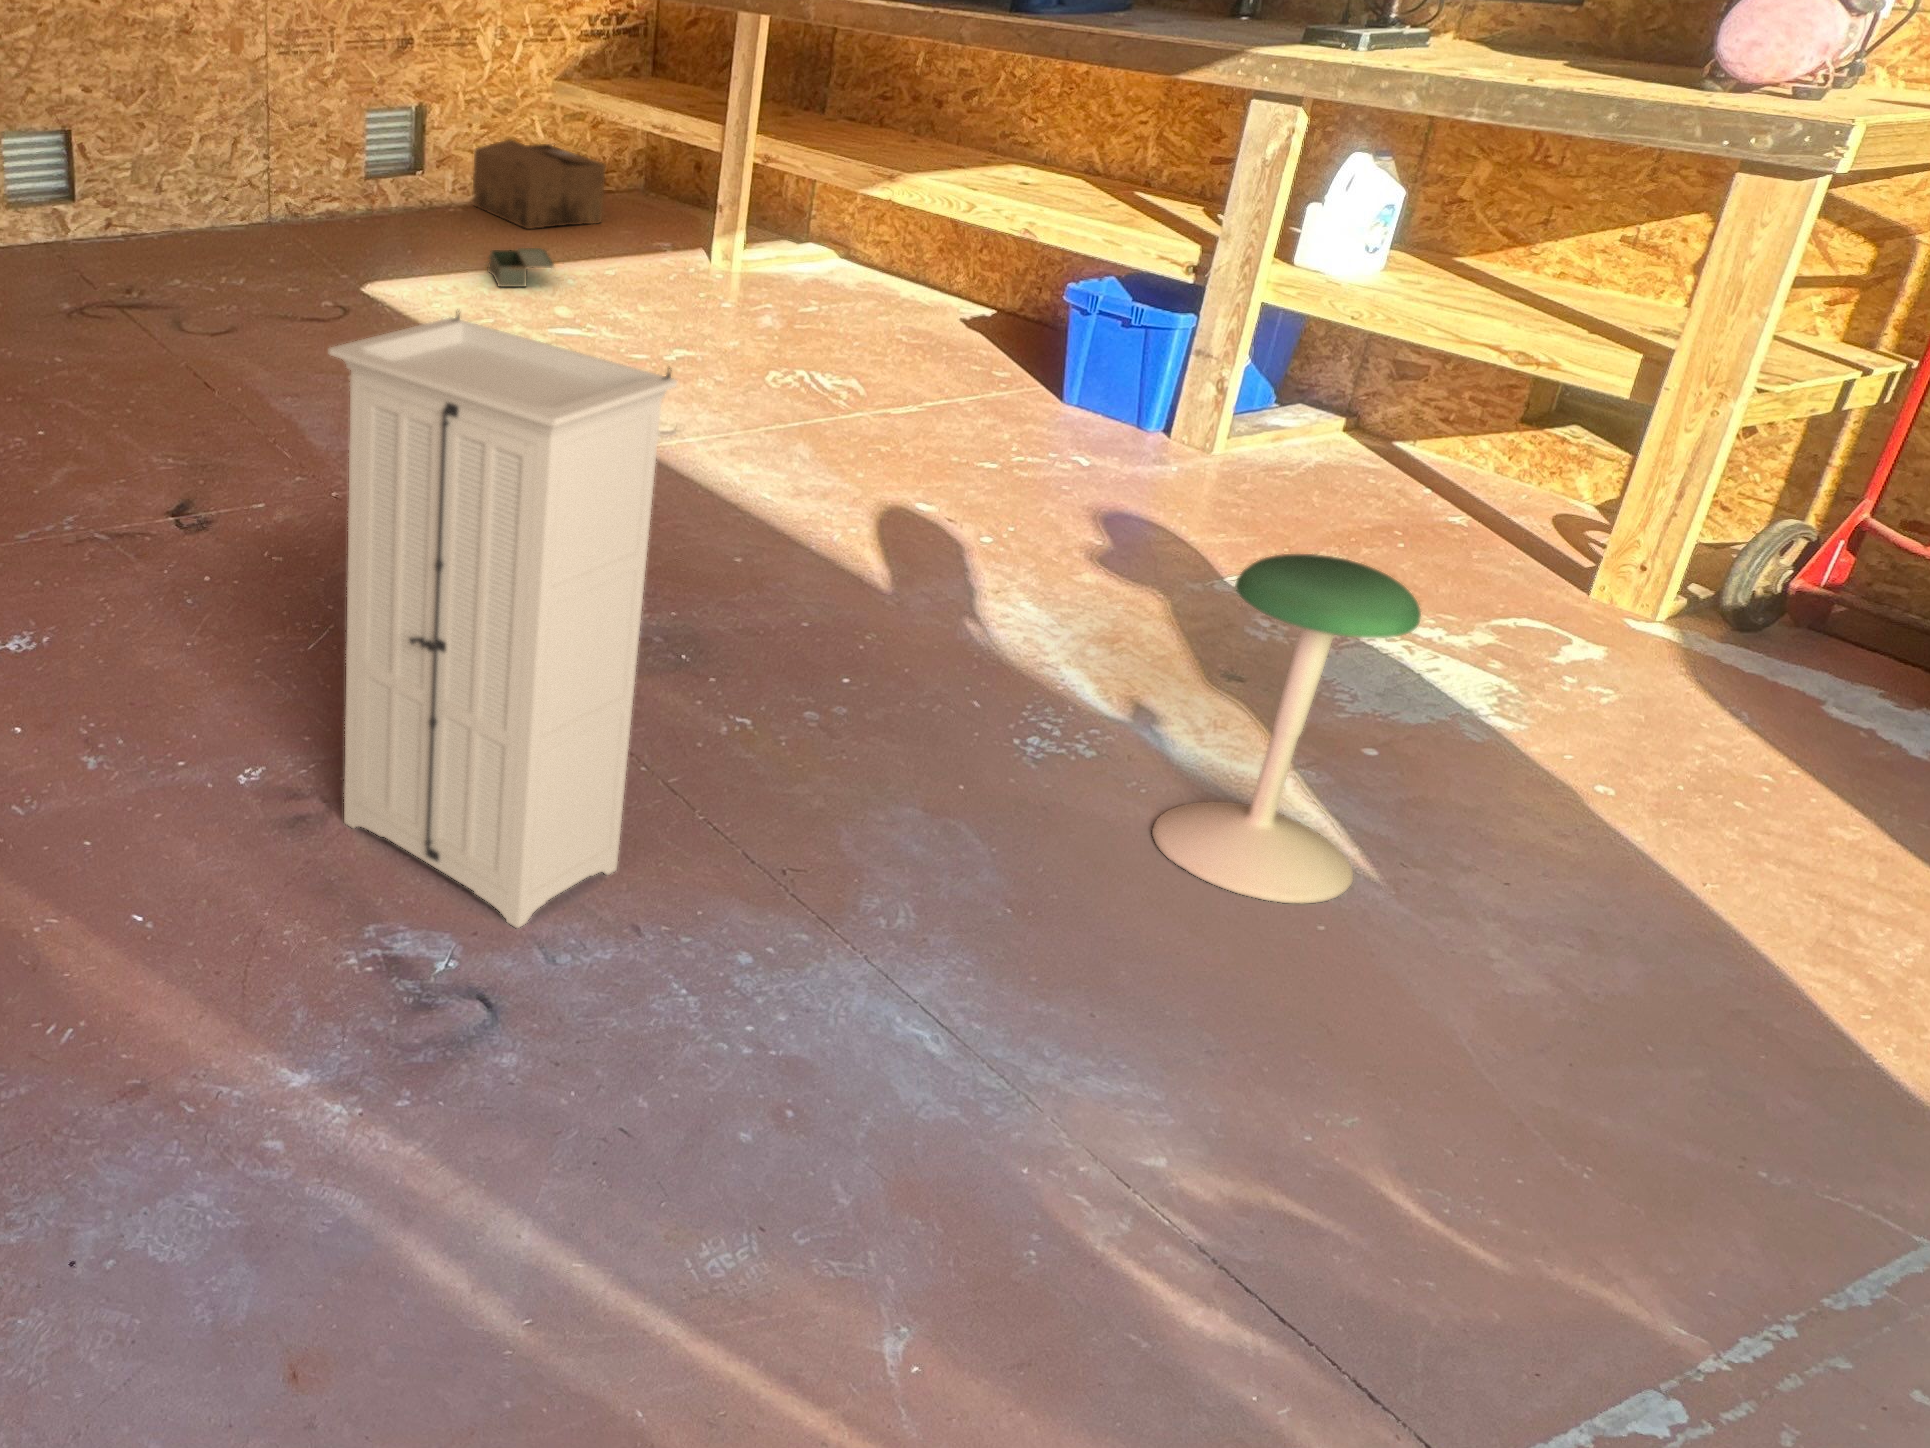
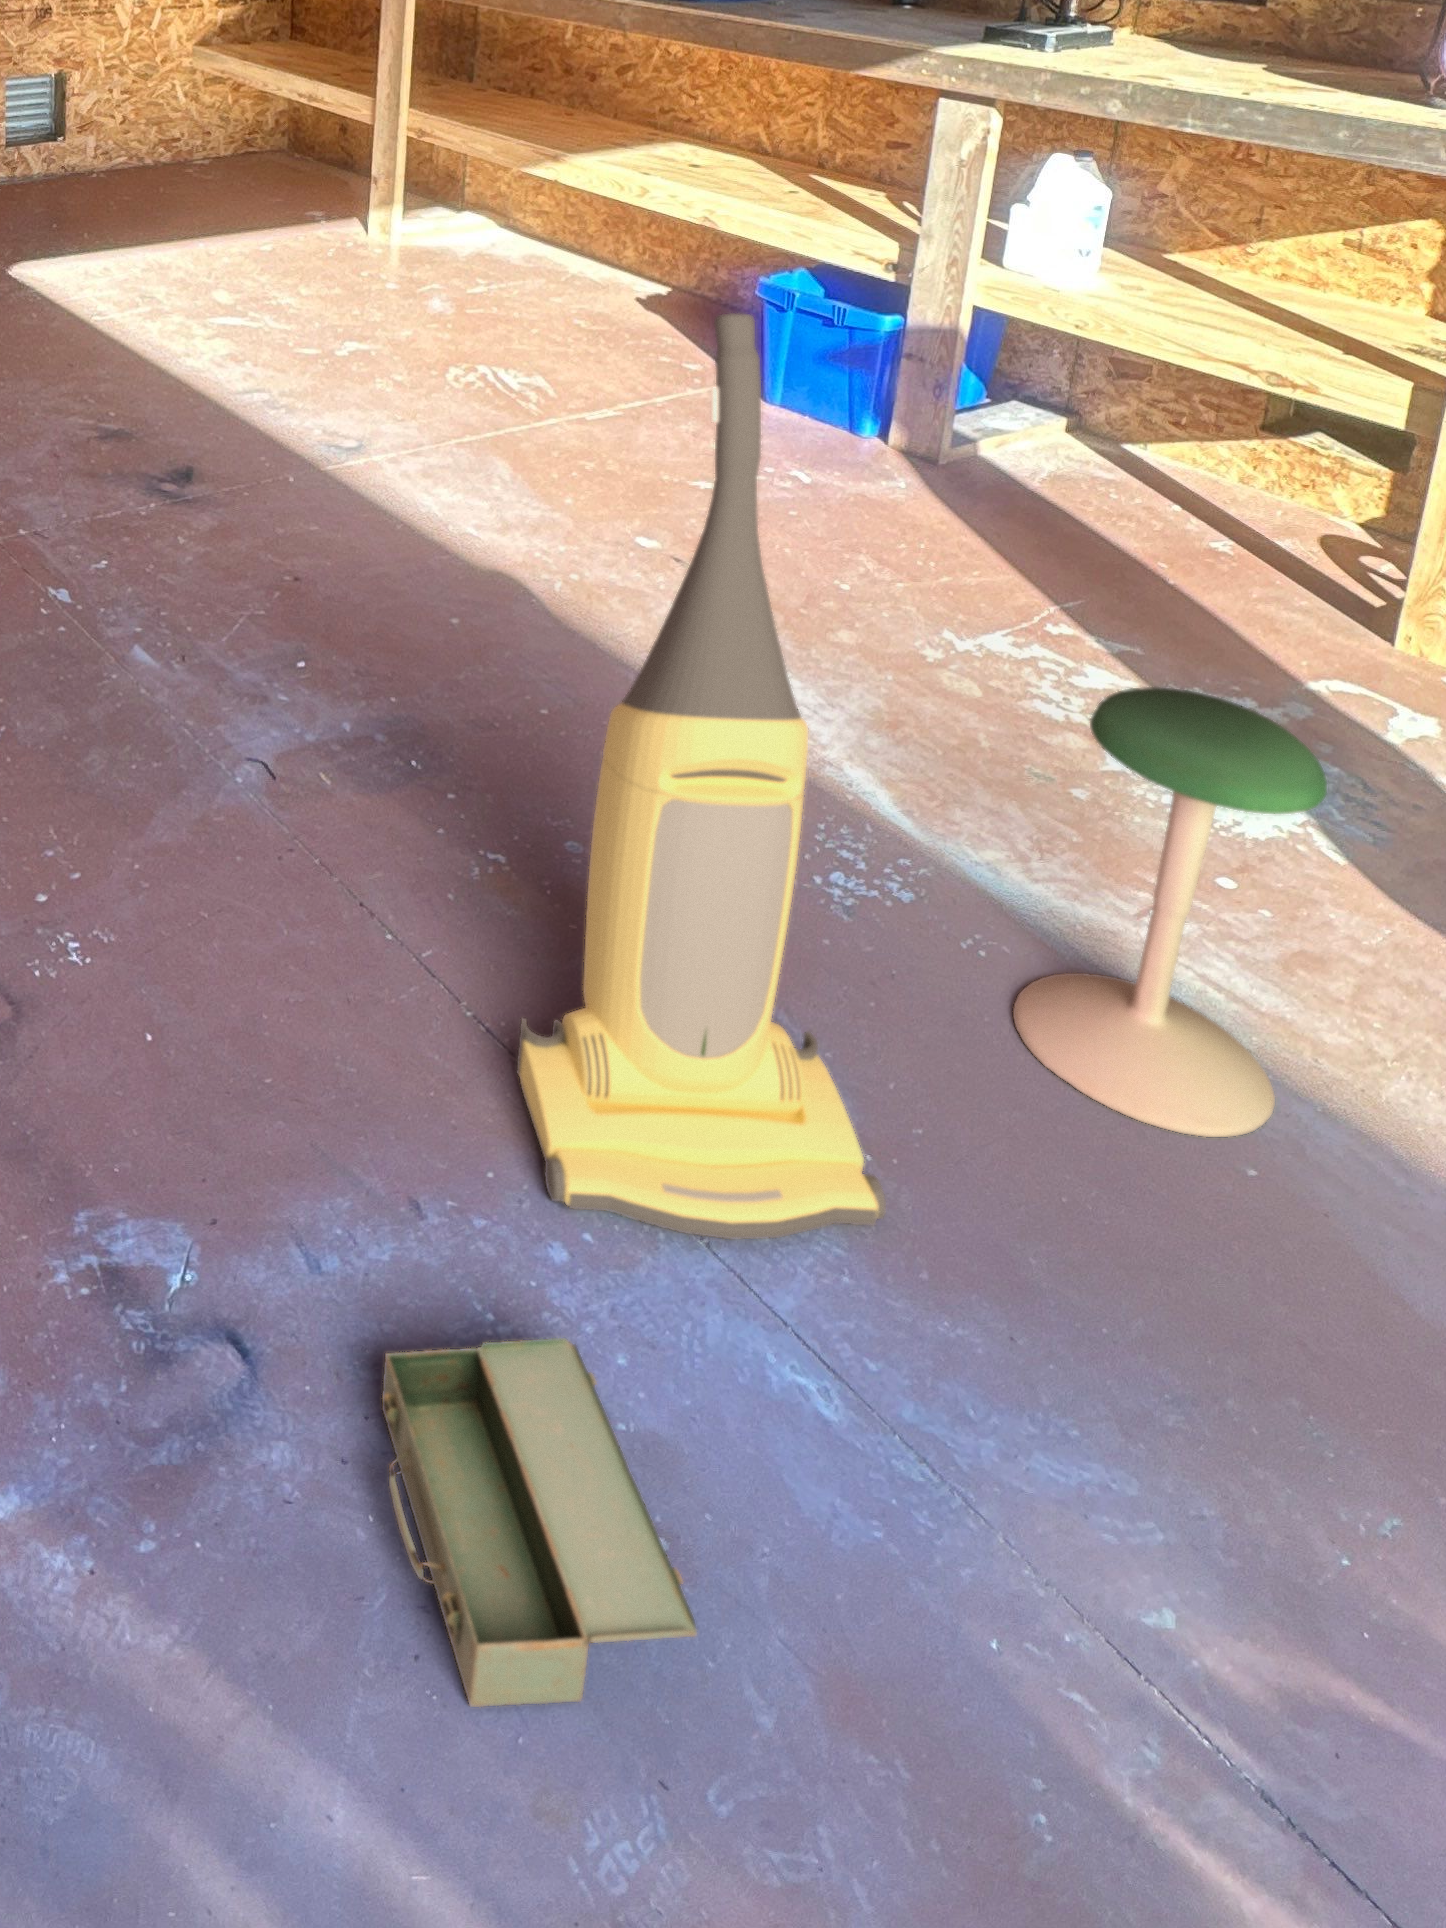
cardboard box: present [472,140,606,229] -> none [113,103,249,197]
vacuum cleaner: none [729,203,1008,950] -> present [517,313,886,1239]
toolbox: present [487,248,554,287] -> present [382,1338,697,1707]
storage cabinet: present [328,311,678,928] -> none [16,414,439,1214]

